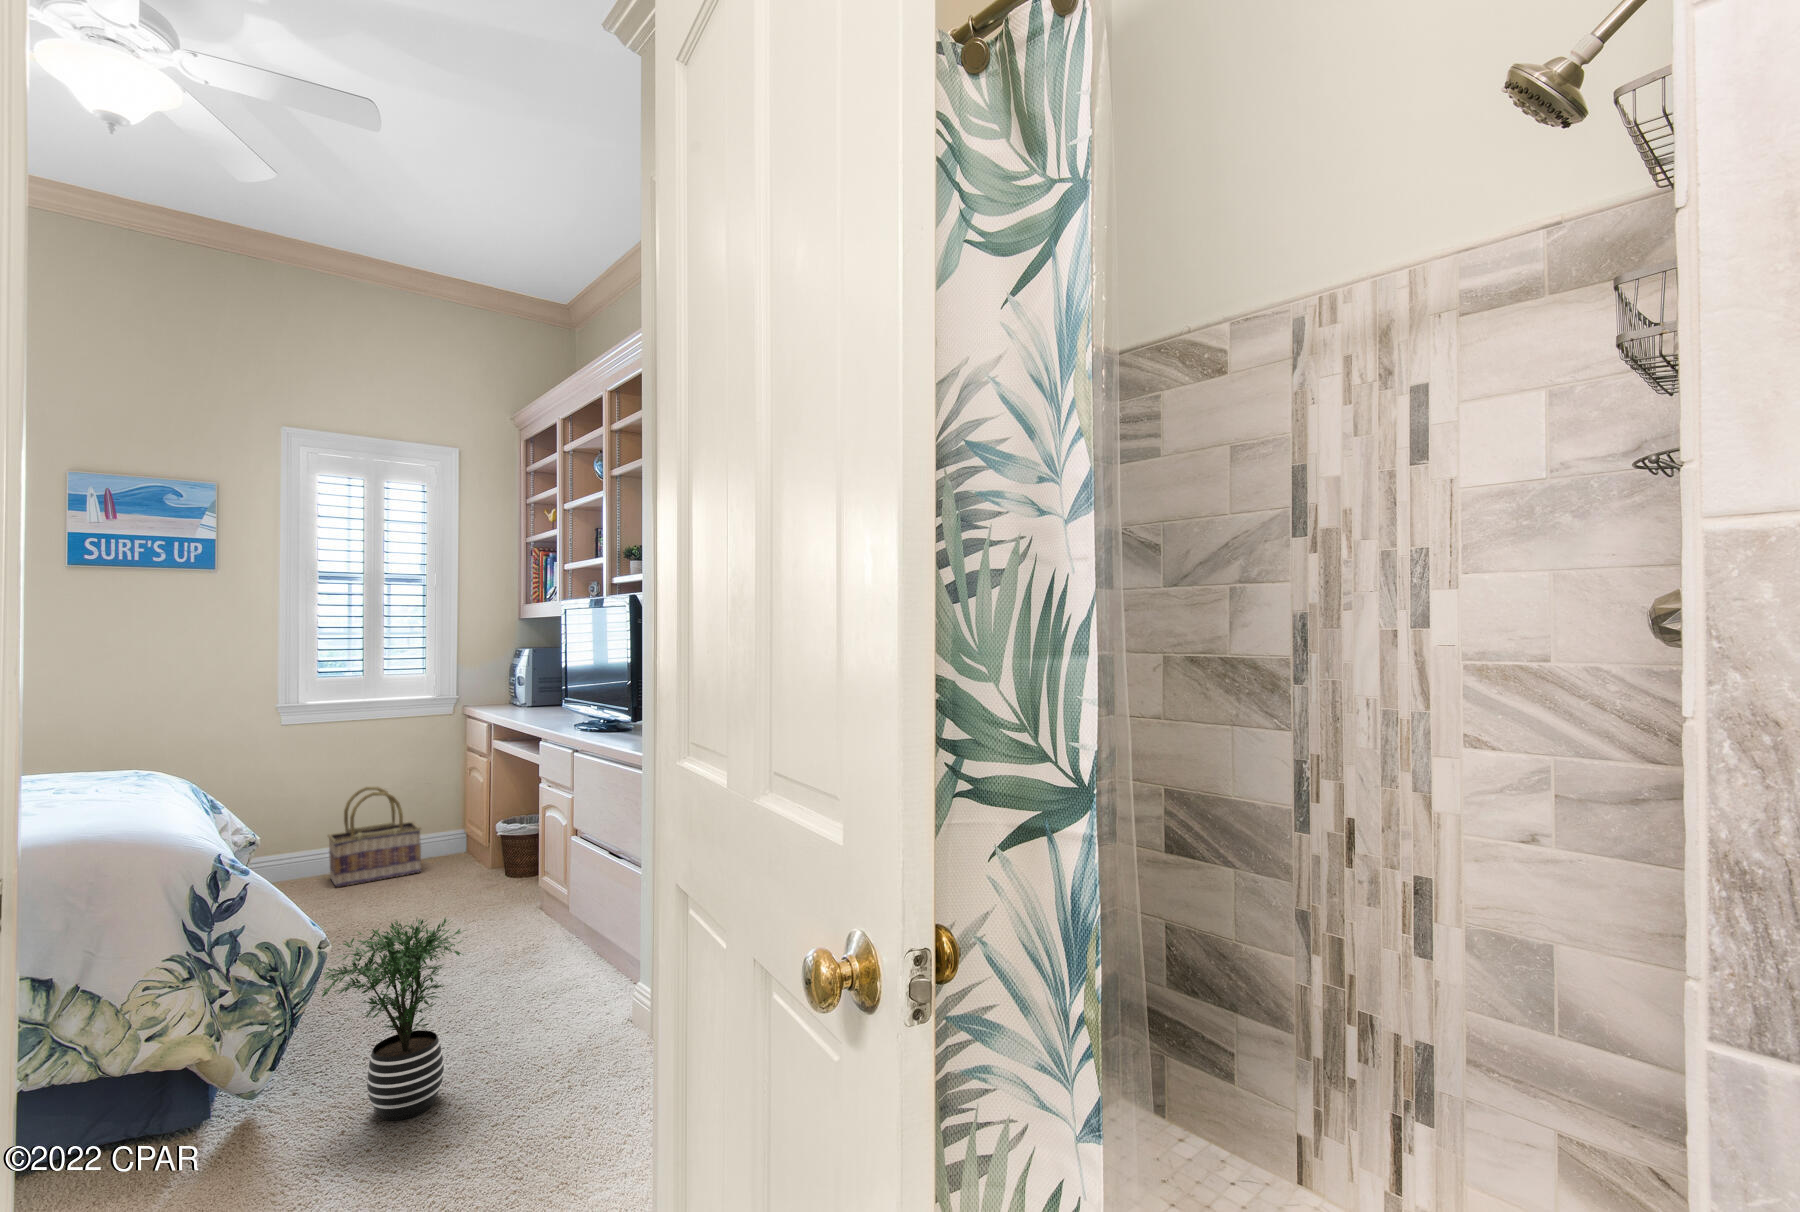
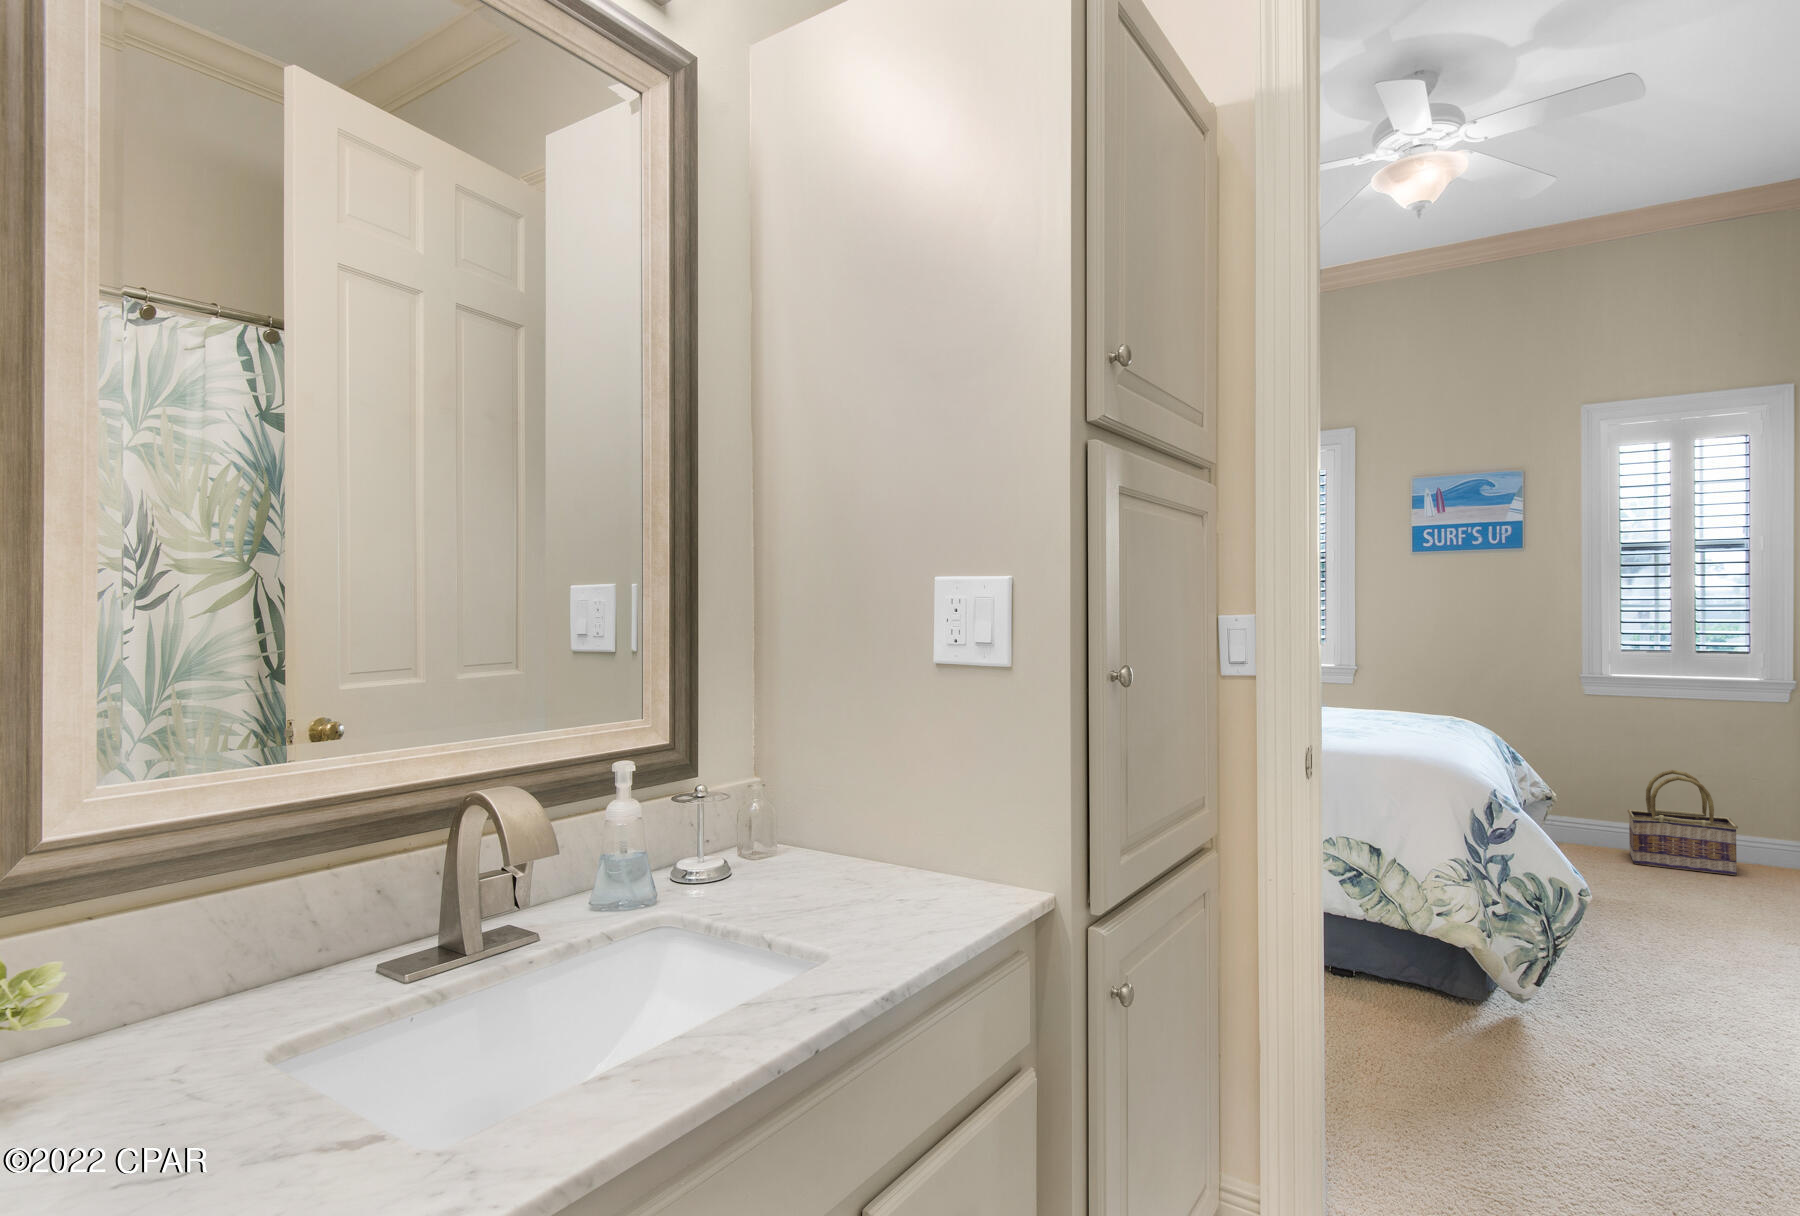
potted plant: present [322,918,465,1120] -> none [1576,889,1742,1086]

